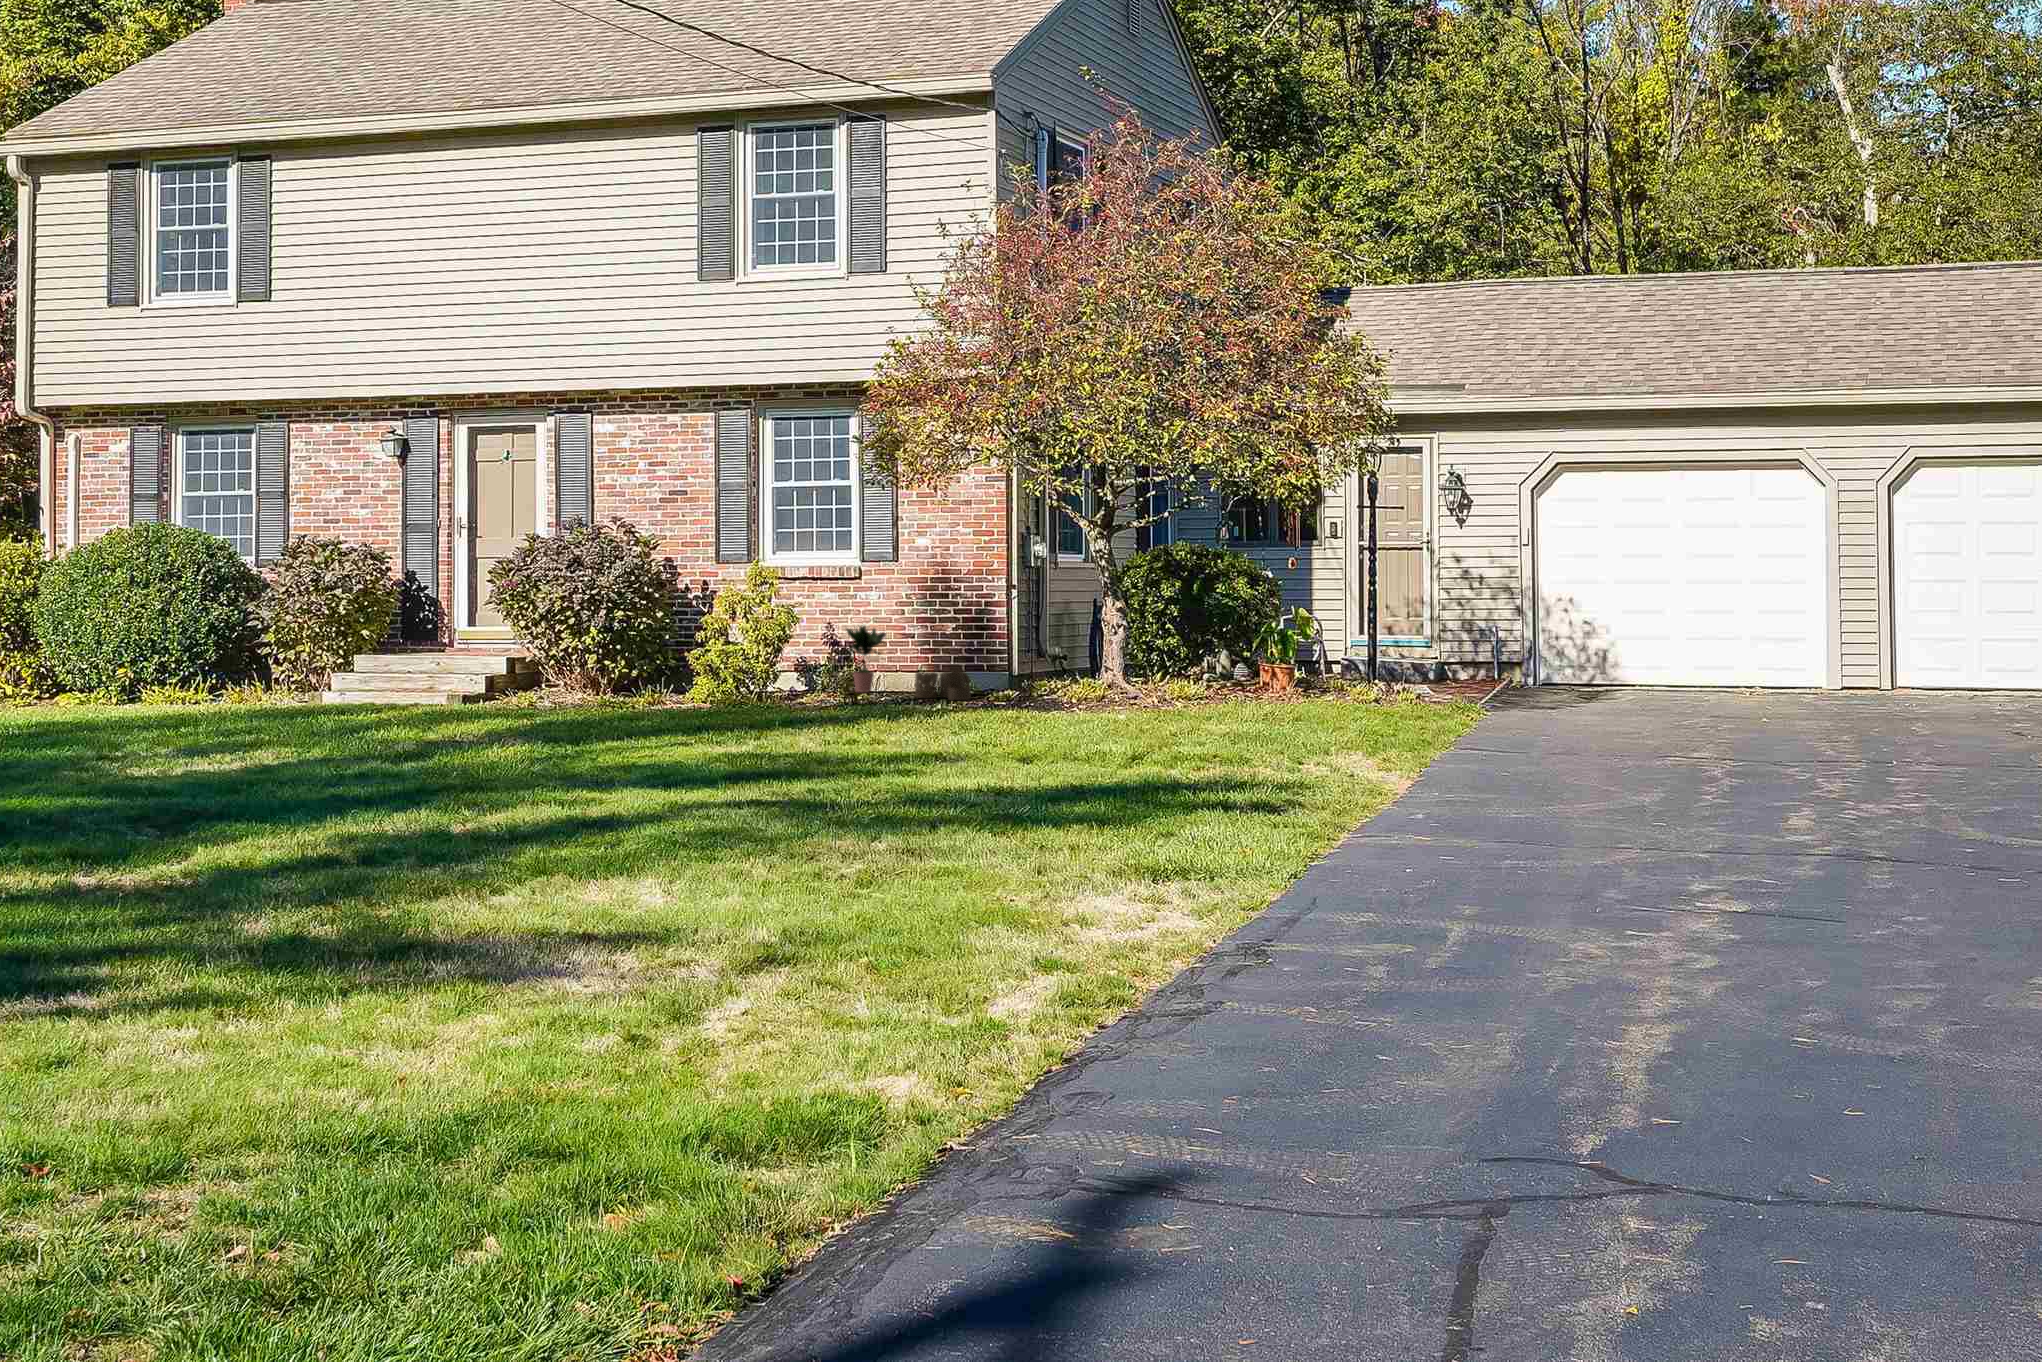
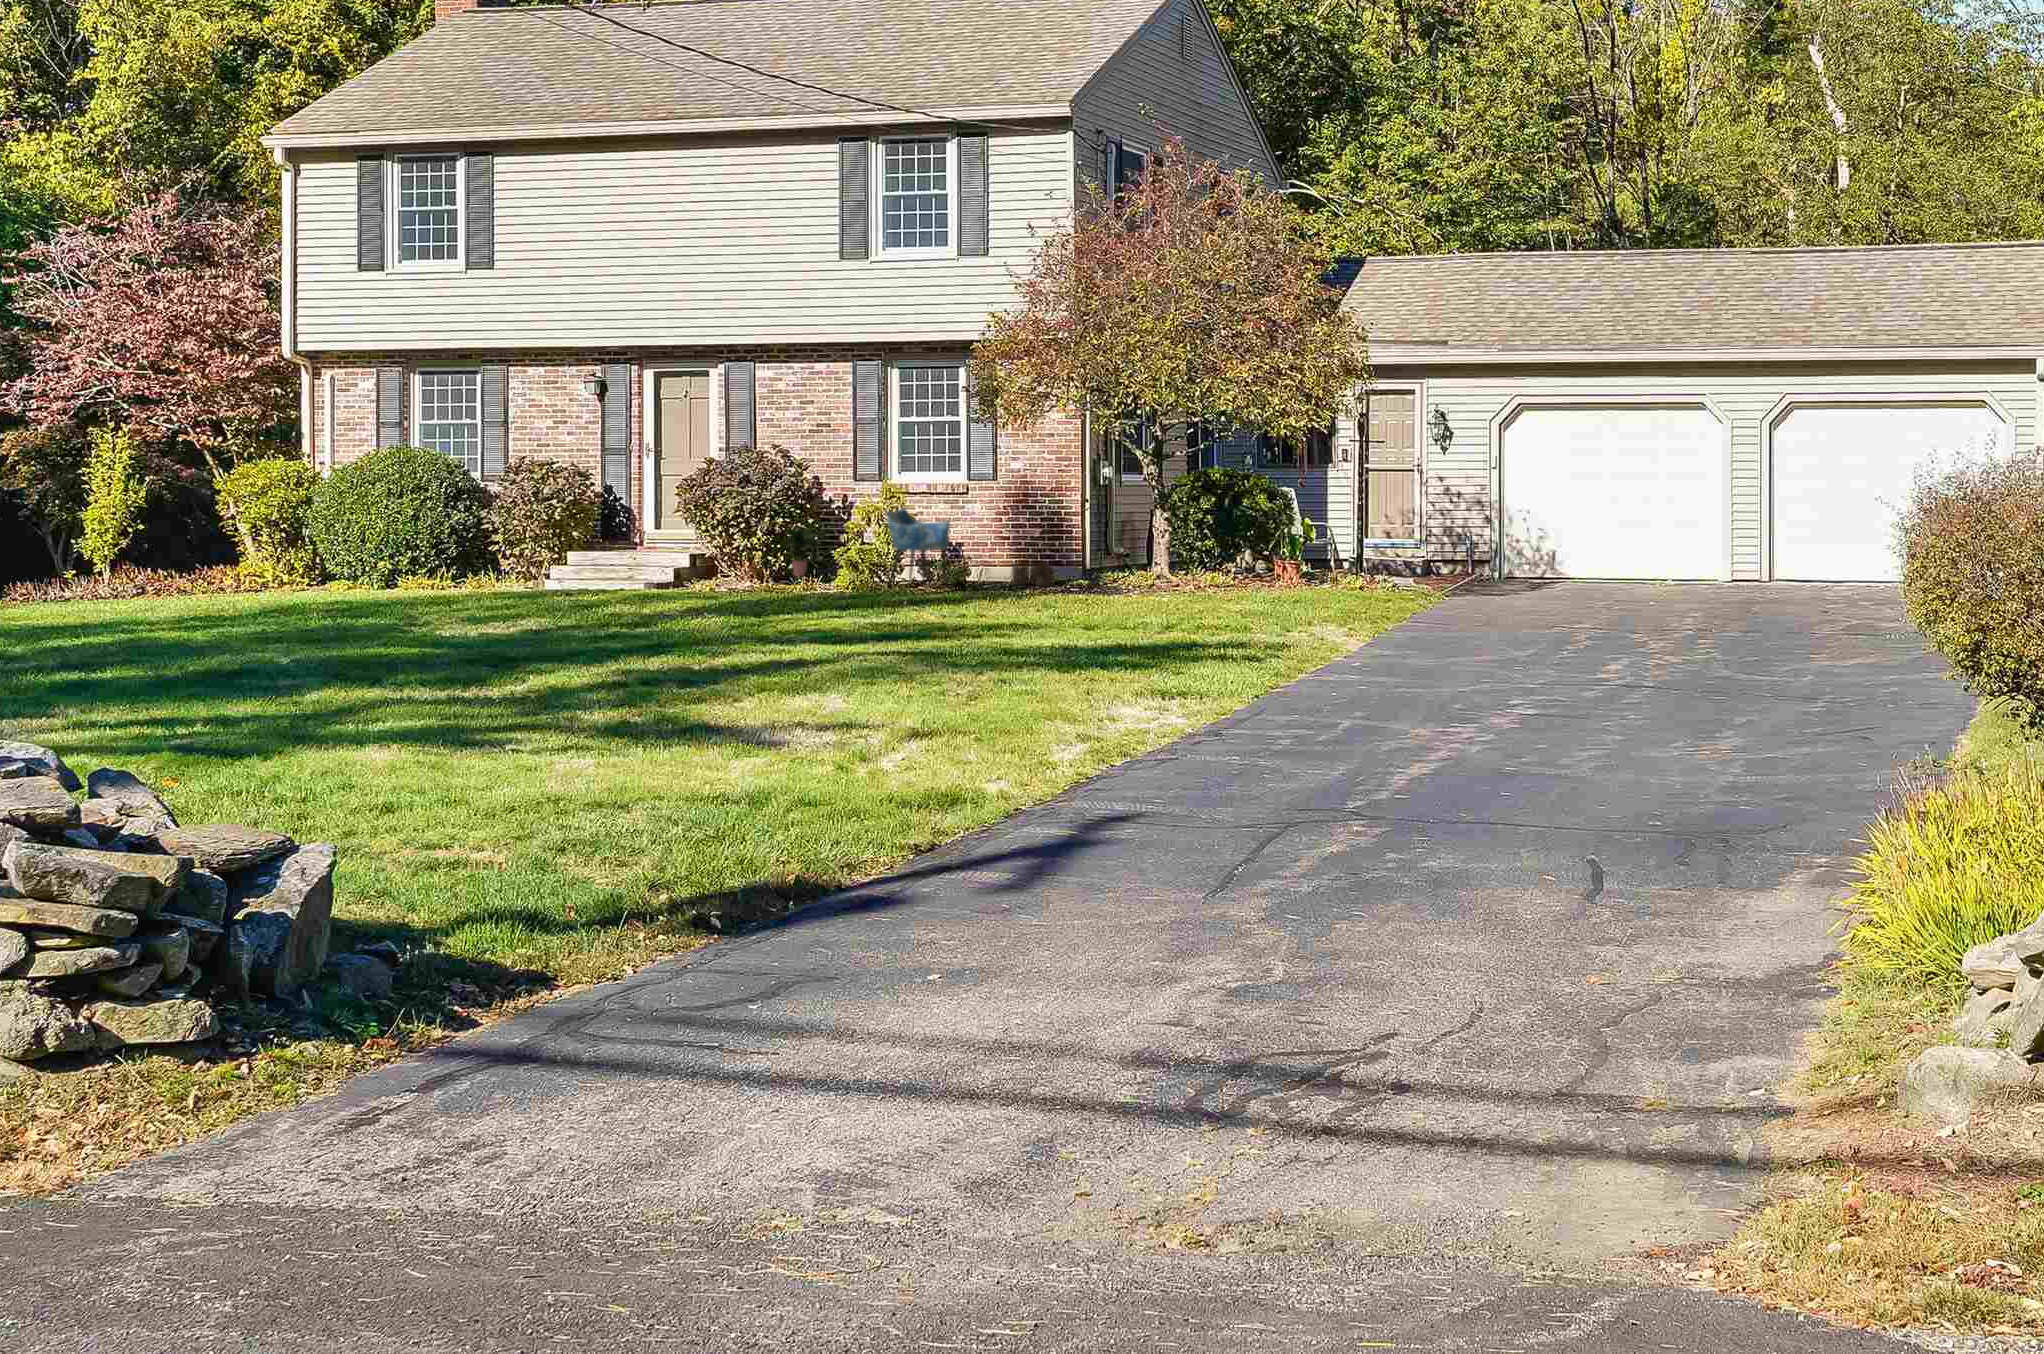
armchair: none [751,597,835,702] -> present [886,508,950,588]
potted plant: present [846,625,886,693] -> present [786,527,817,576]

